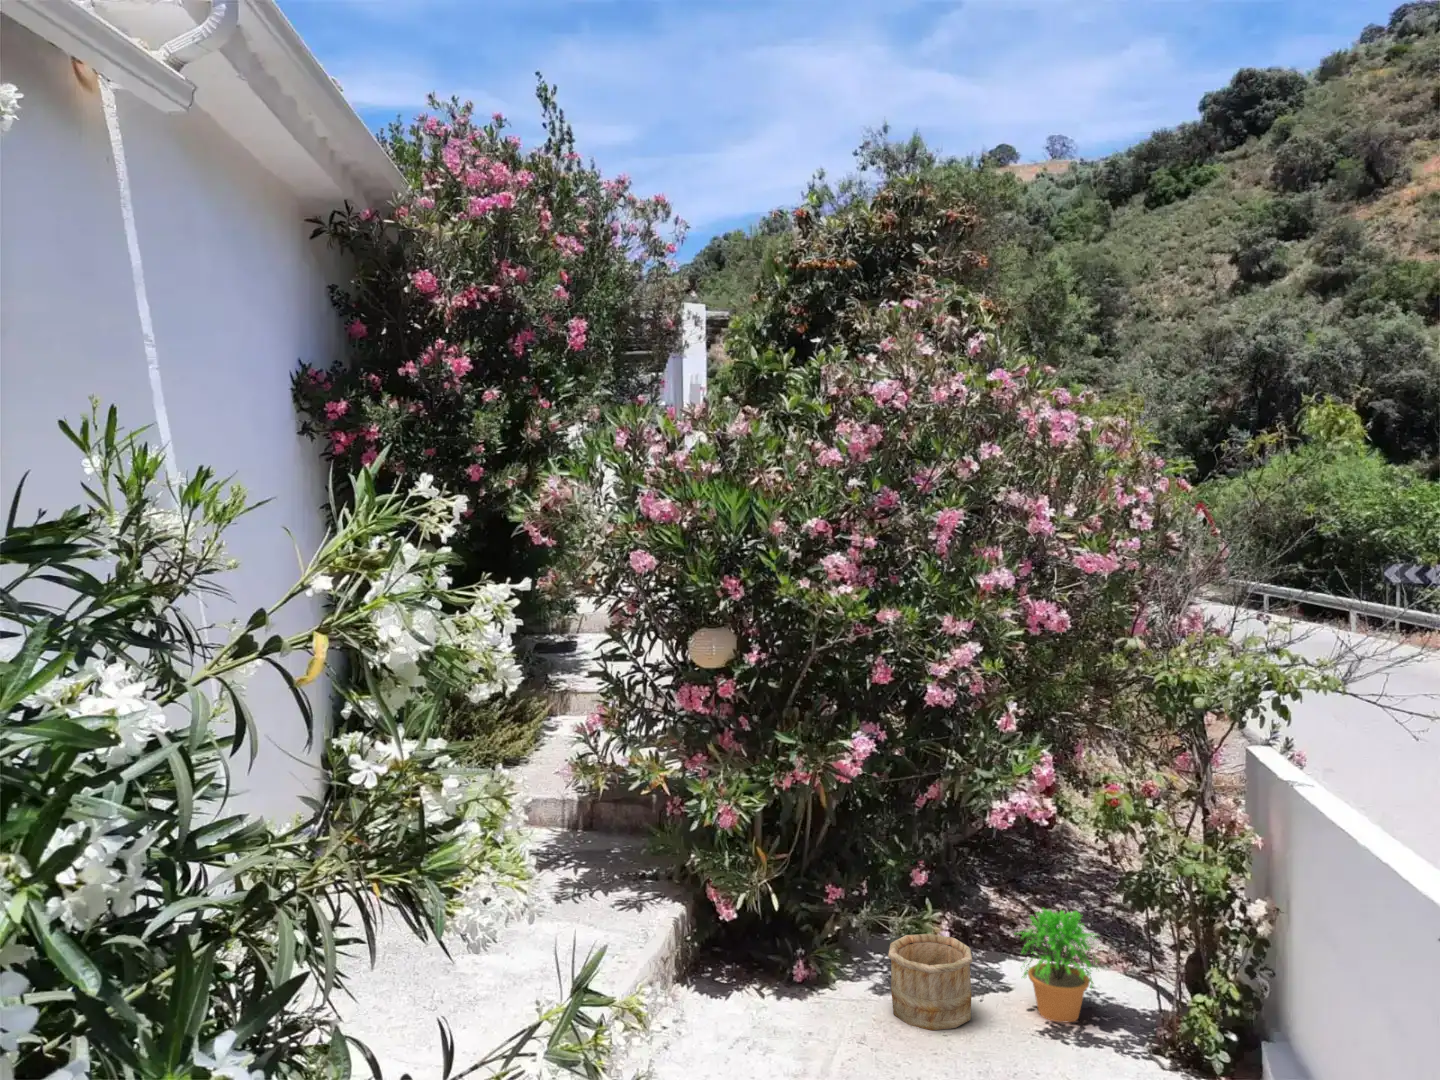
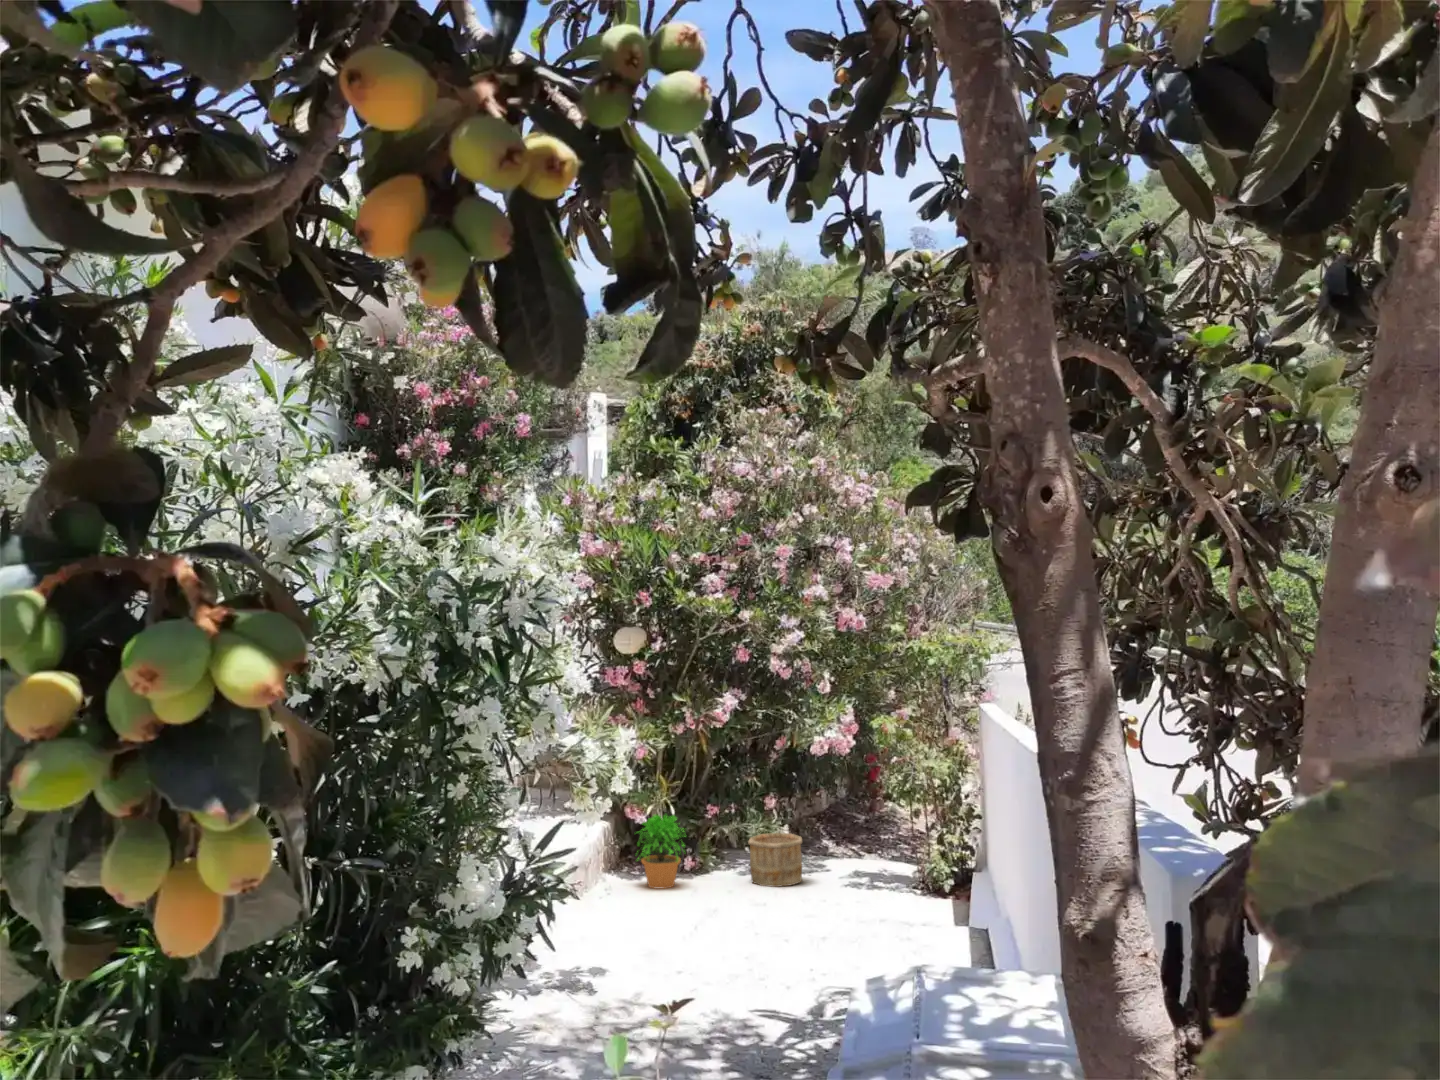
potted plant: present [1021,908,1098,1022] -> present [637,815,684,888]

